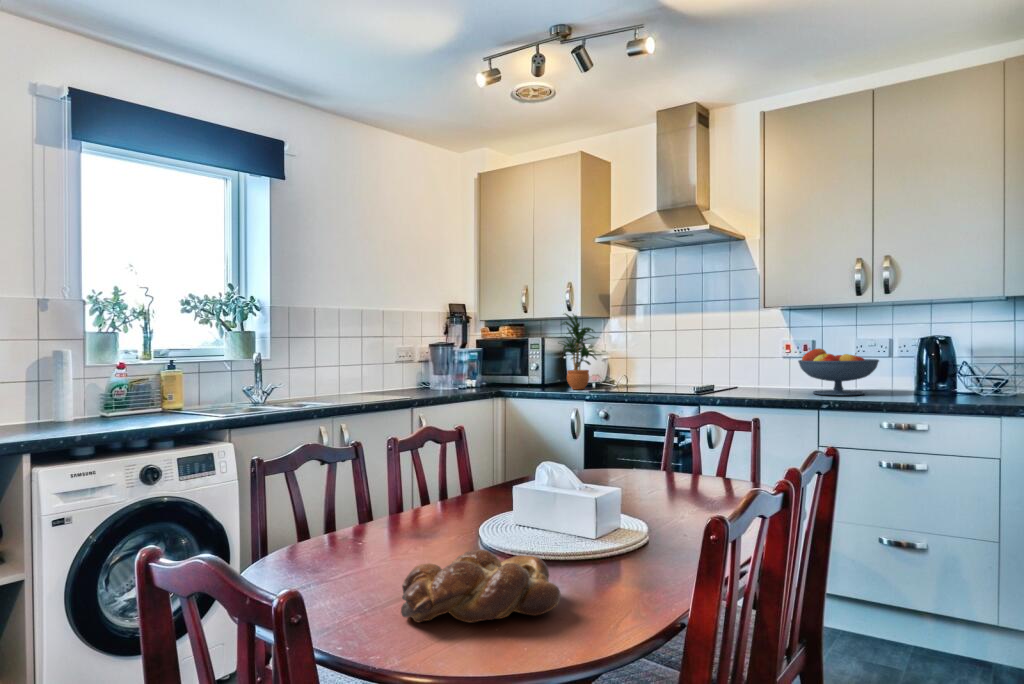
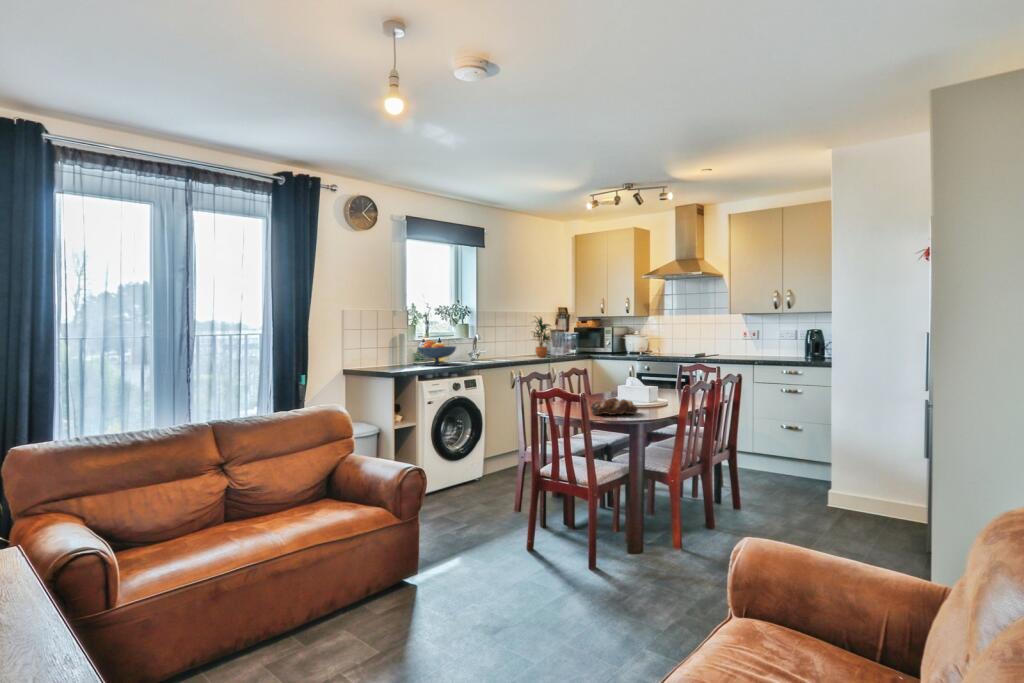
potted plant: present [558,313,598,389] -> present [534,318,551,357]
fruit bowl: present [798,349,879,395] -> present [418,341,456,366]

